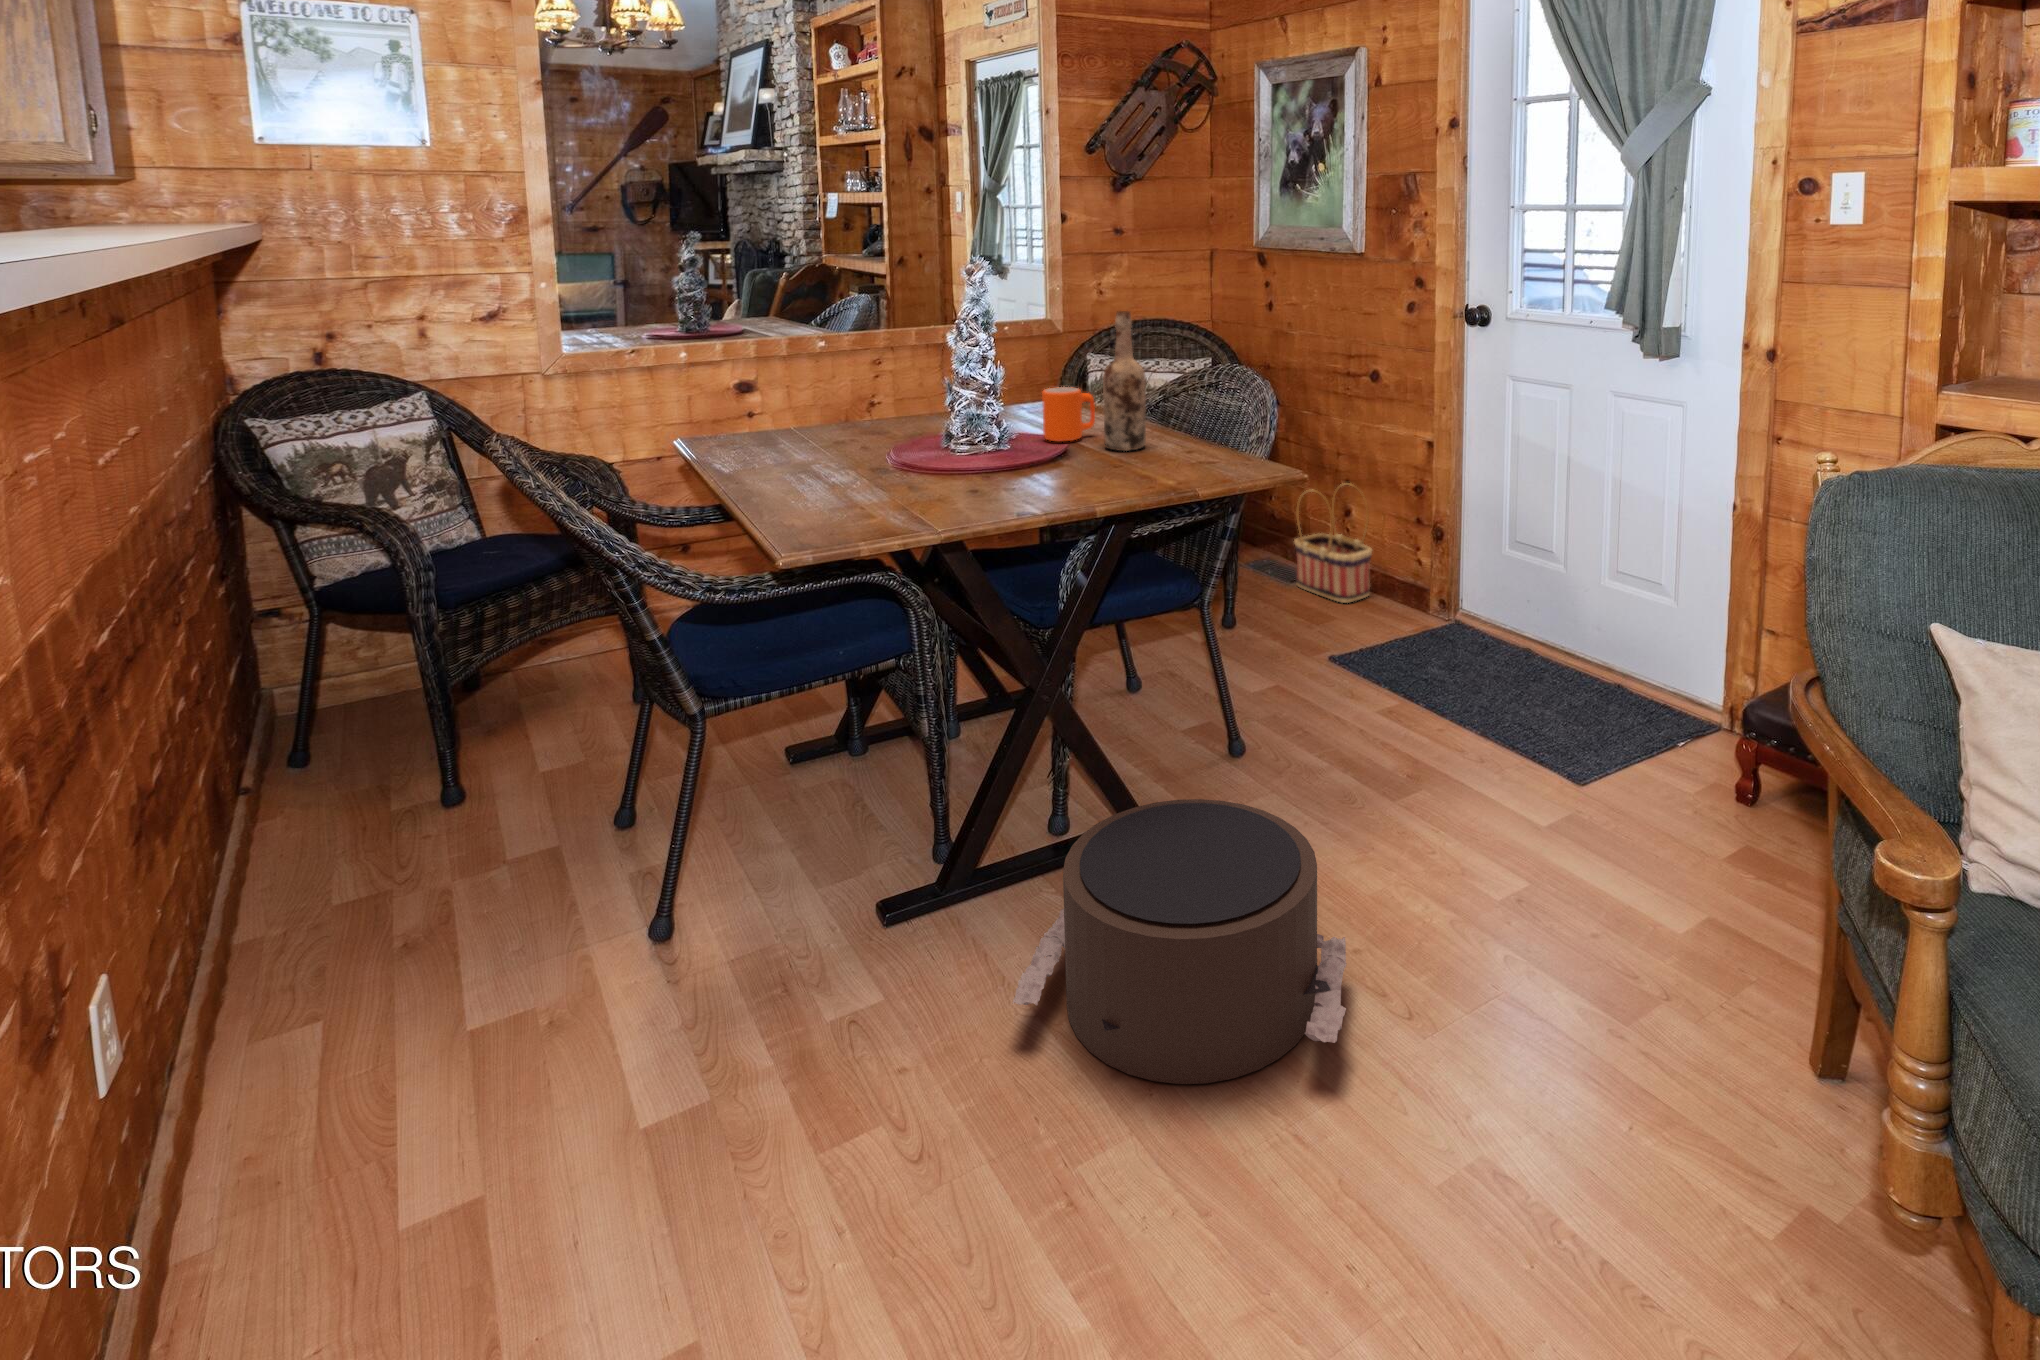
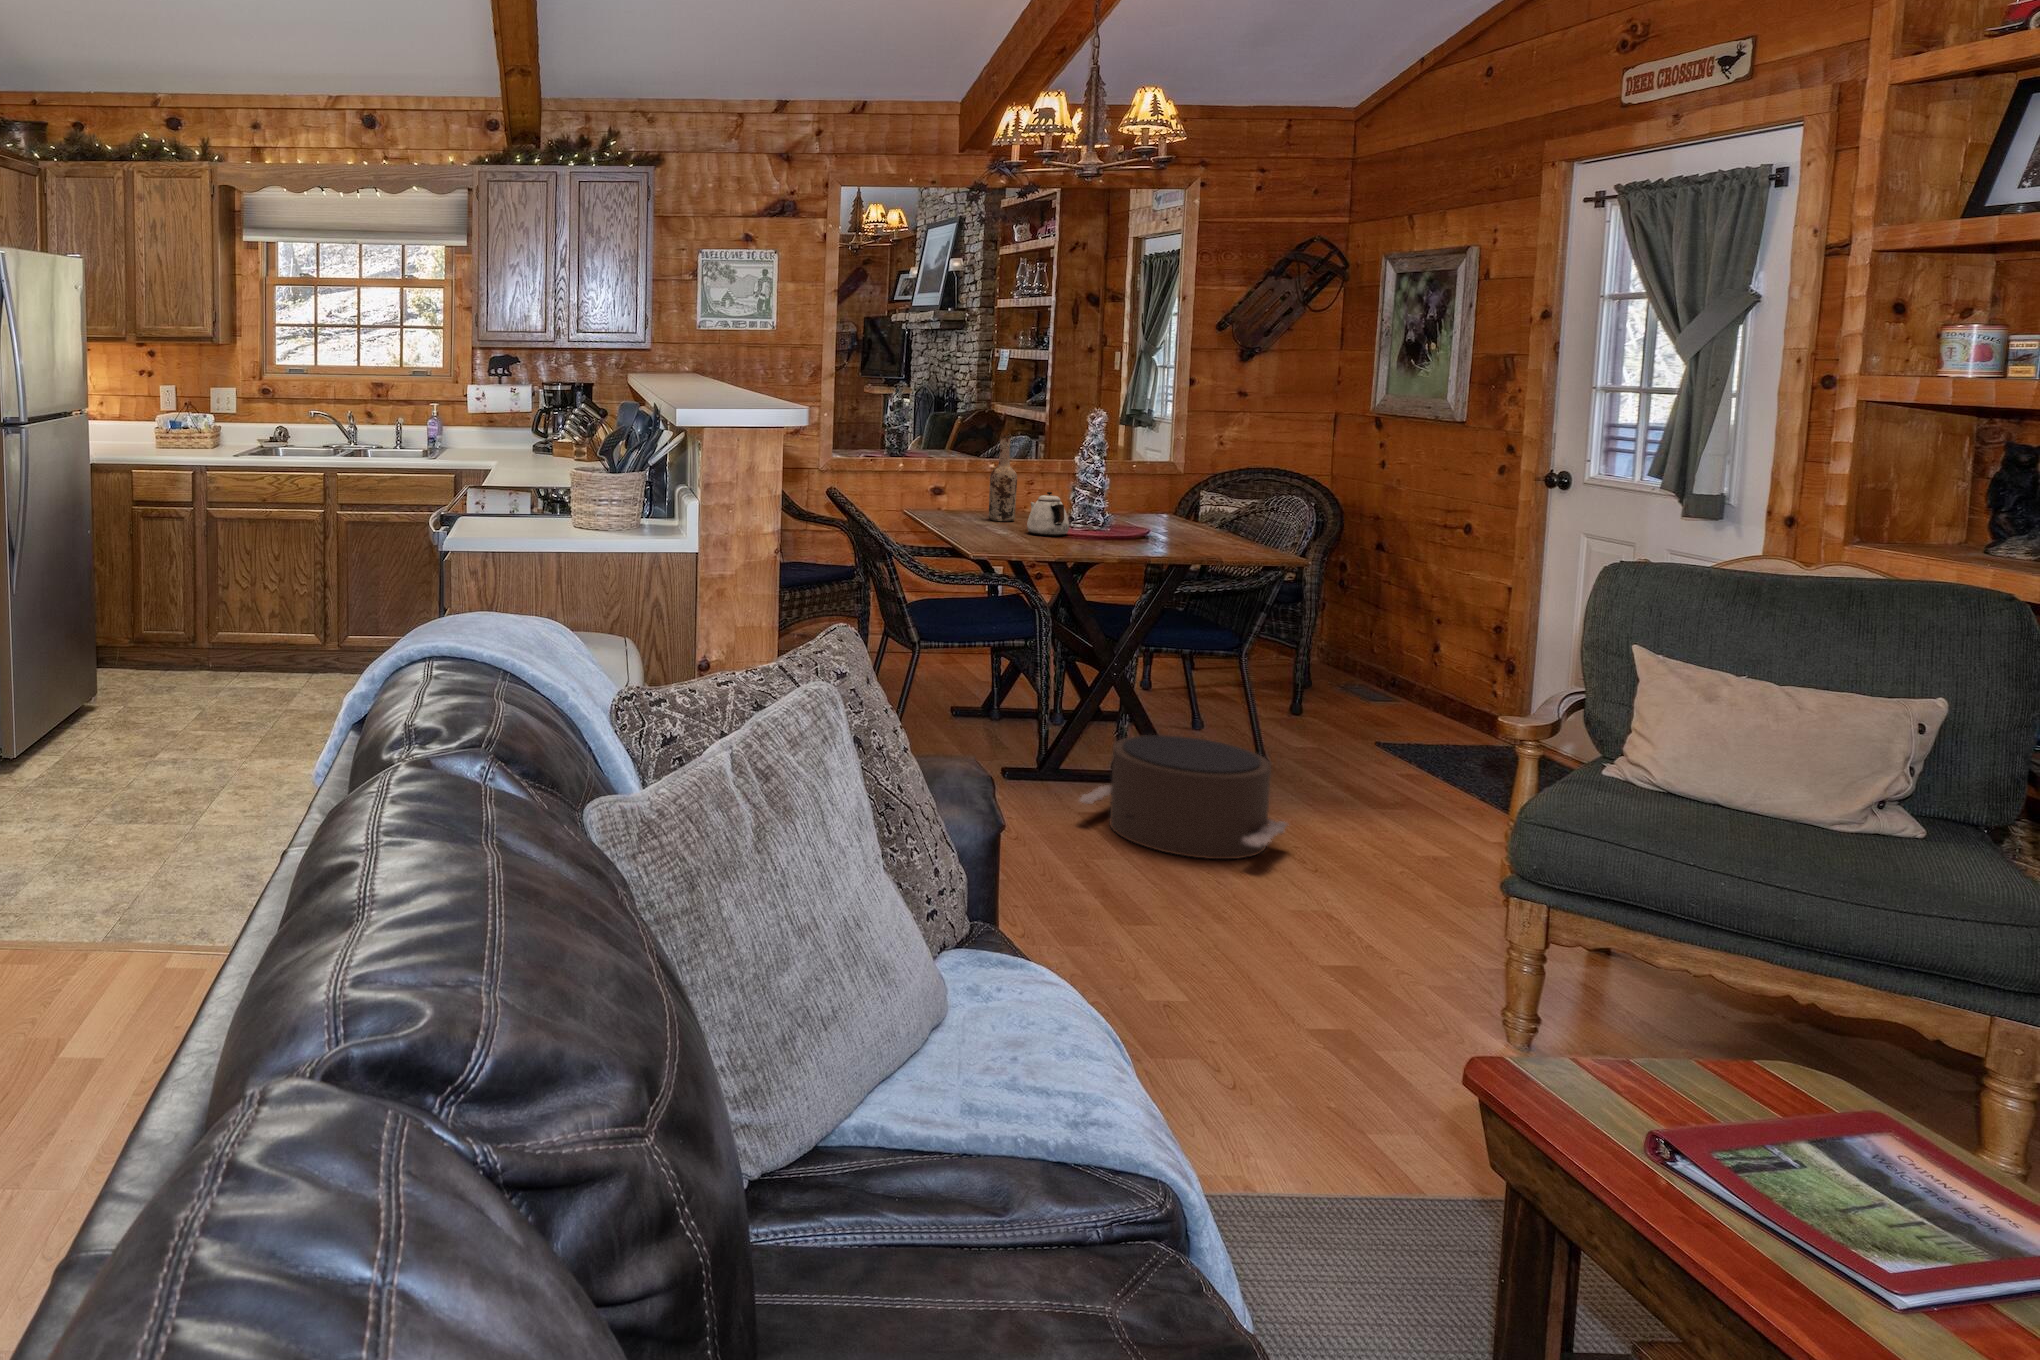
wine bottle: present [1103,311,1146,451] -> present [989,438,1017,521]
mug: present [1042,387,1095,441] -> none [1140,498,1179,533]
teapot: none [875,398,942,472] -> present [1027,492,1069,536]
basket: present [1294,483,1373,603] -> none [1377,617,1452,716]

